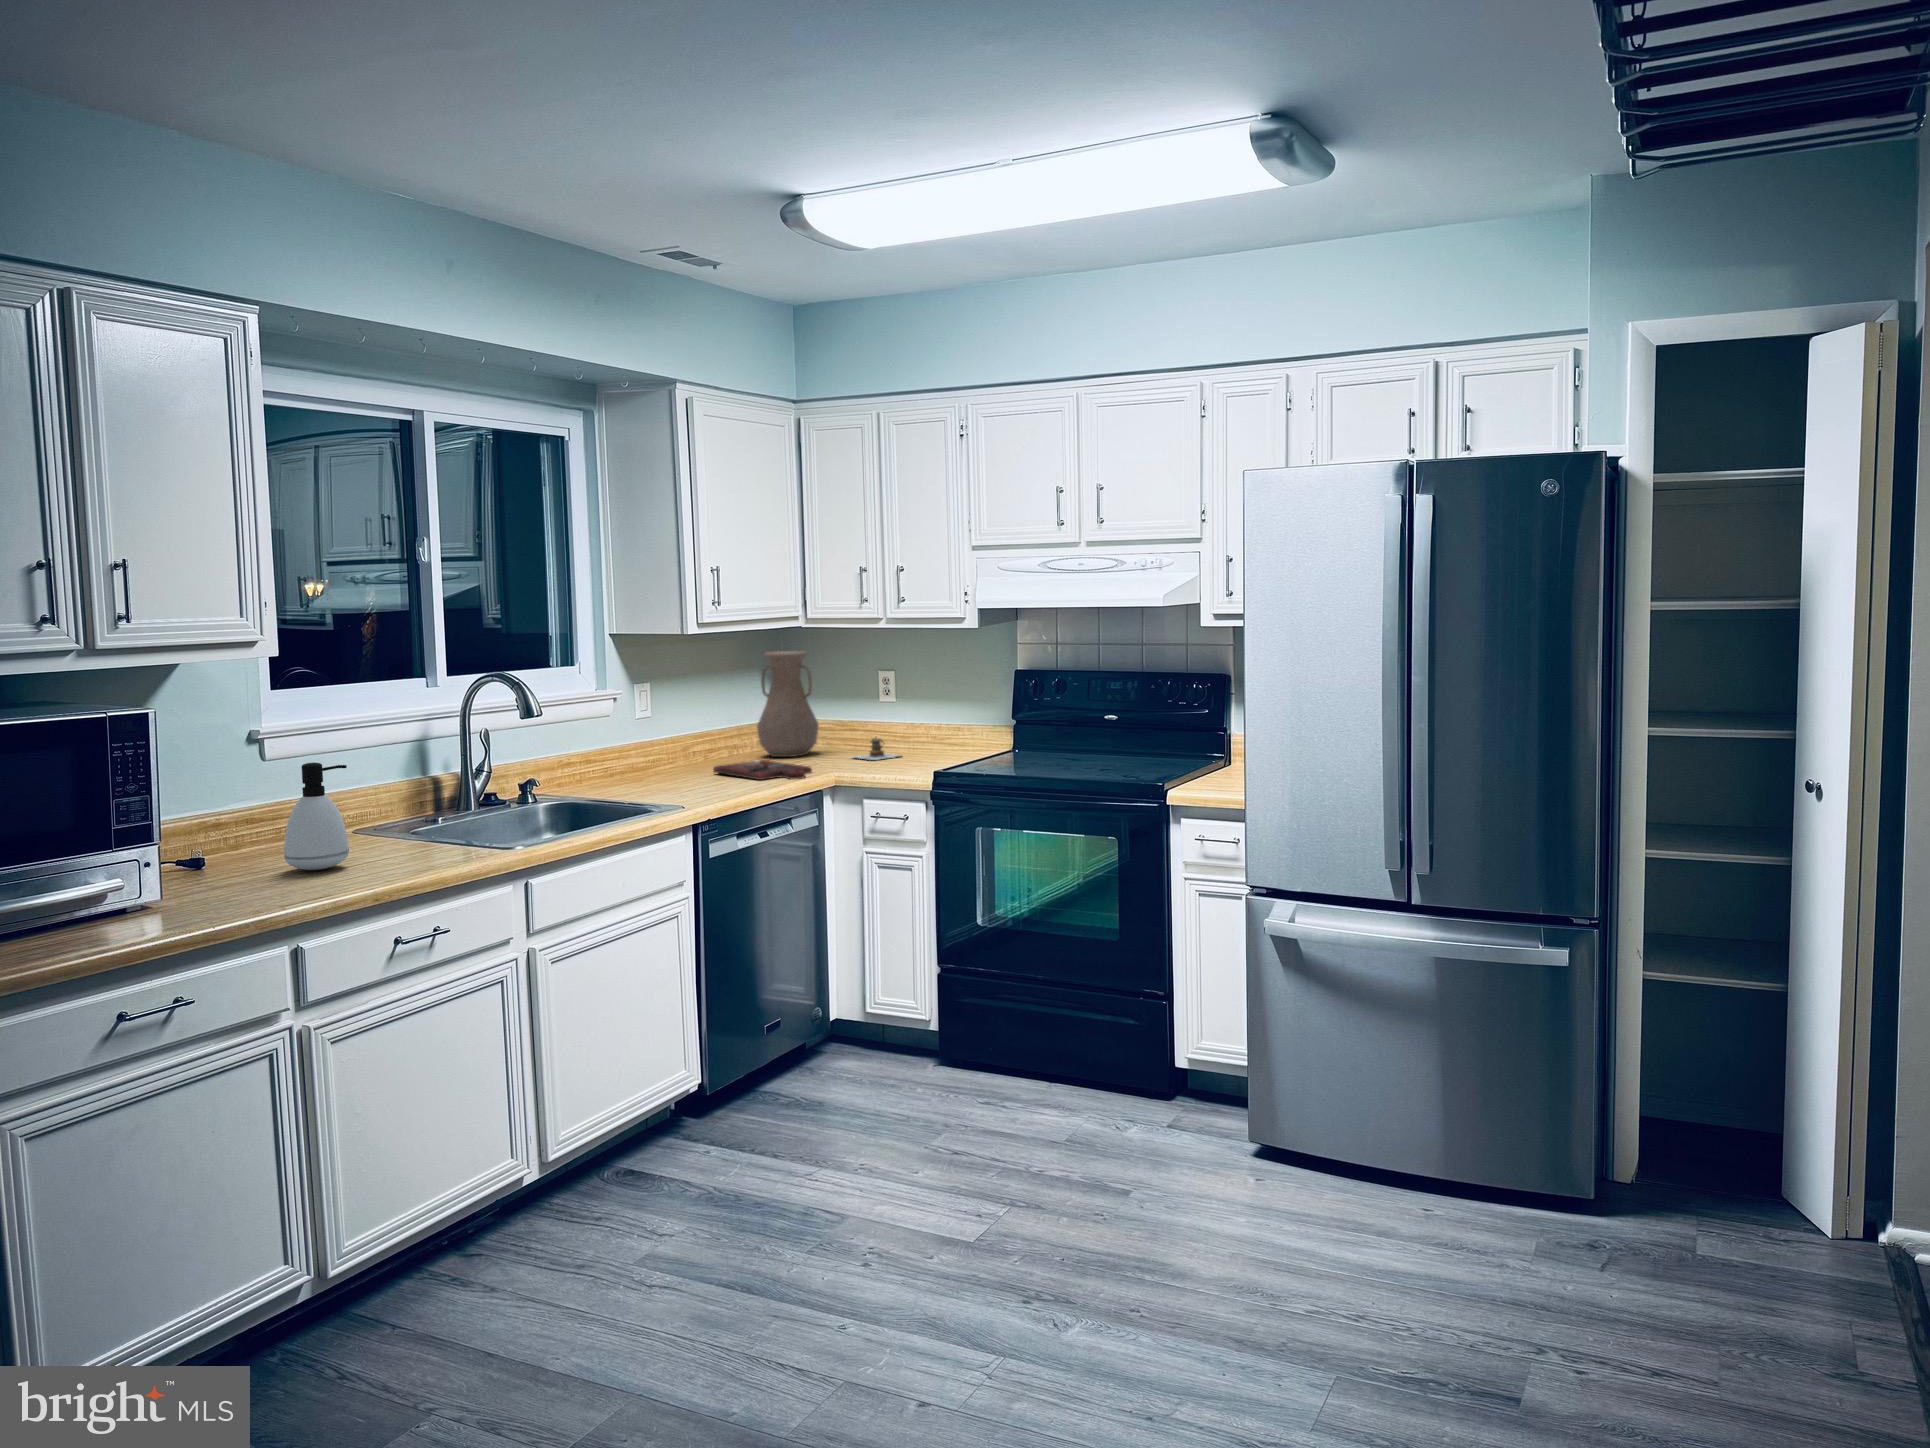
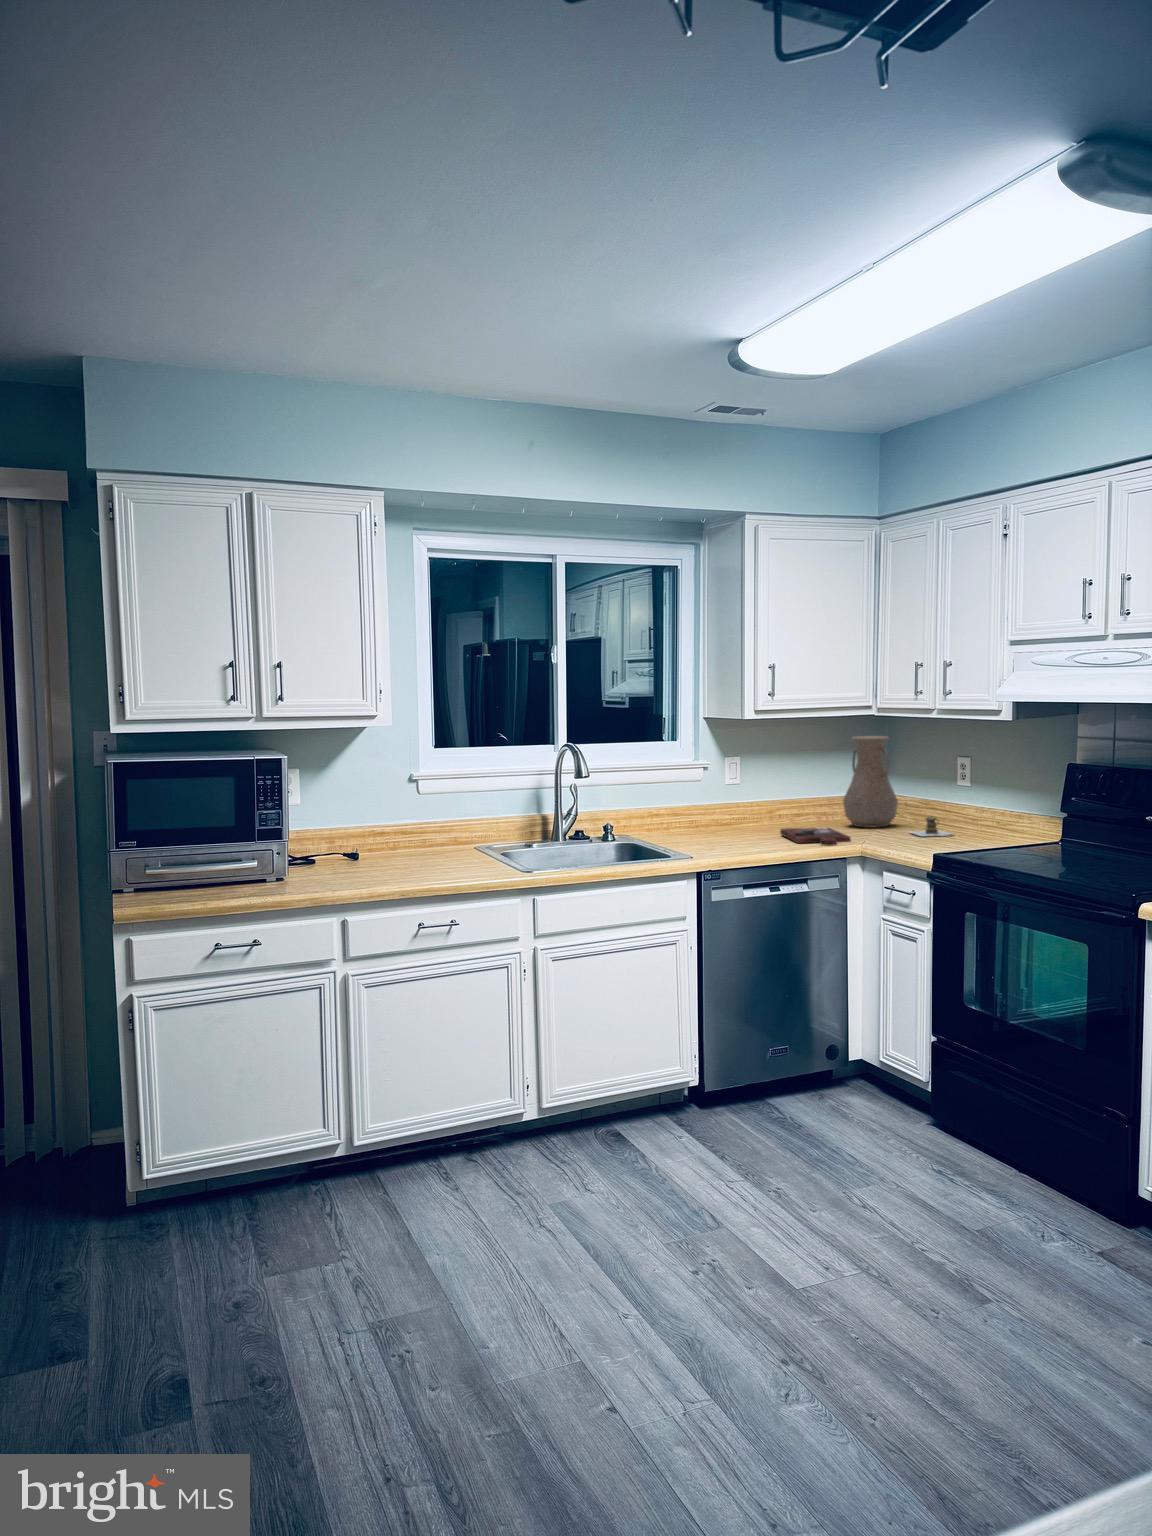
soap dispenser: present [284,763,349,870] -> none [381,798,420,870]

